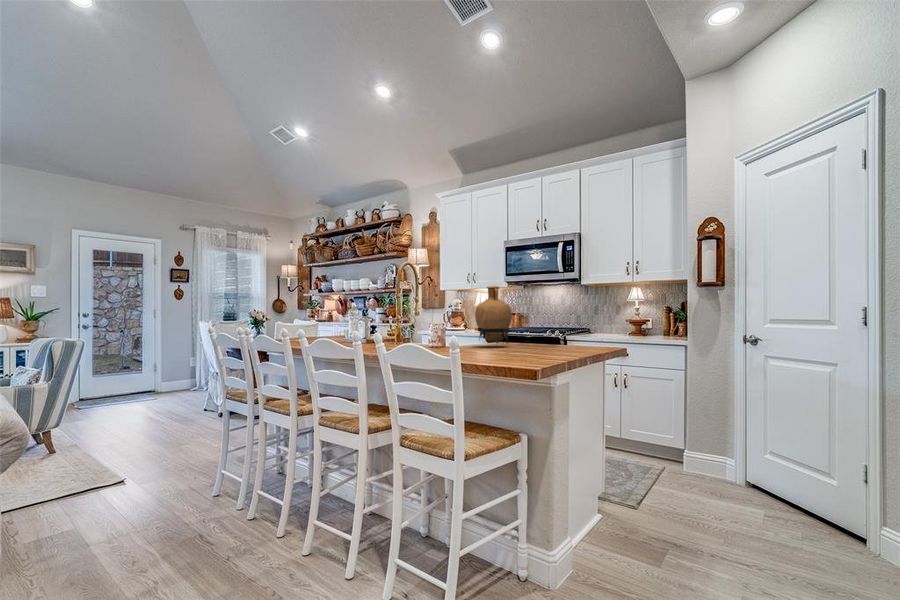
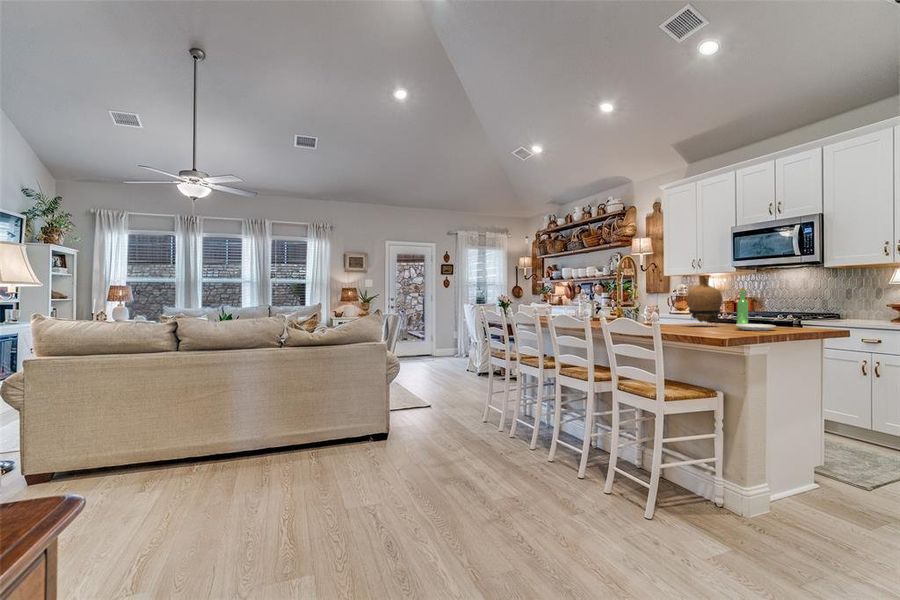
plate: none [529,302,571,352] -> present [736,288,776,331]

